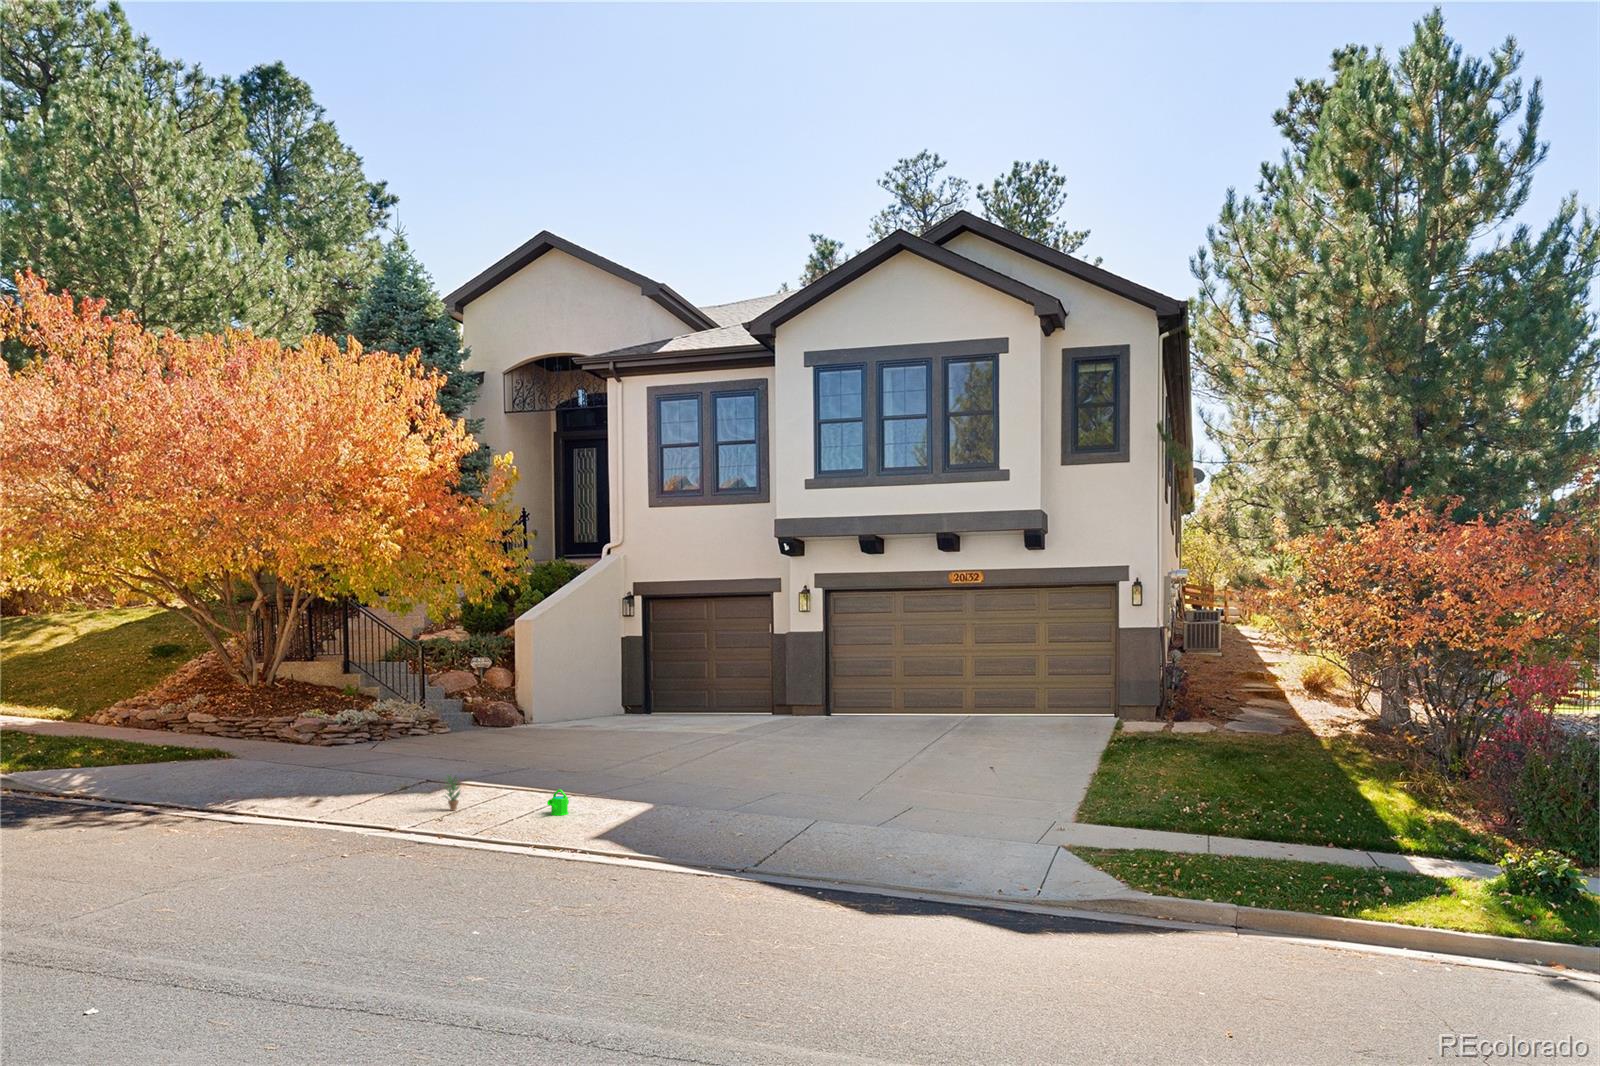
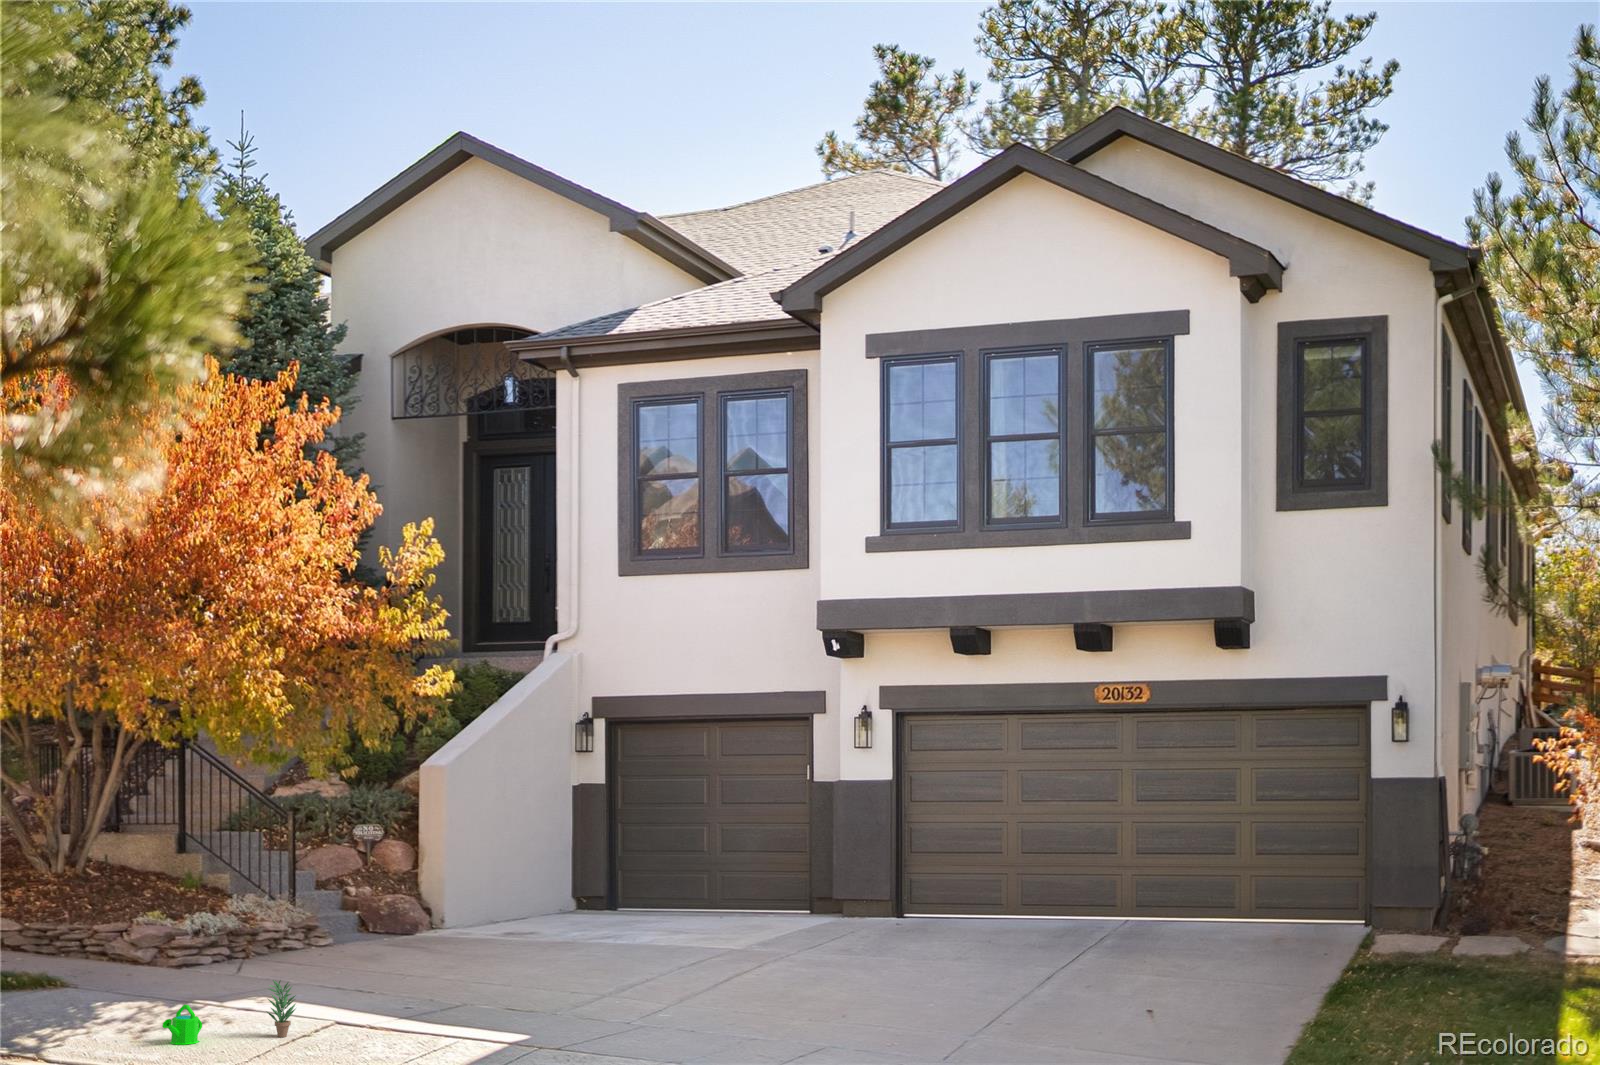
watering can: present [547,789,569,816] -> present [163,1005,202,1045]

